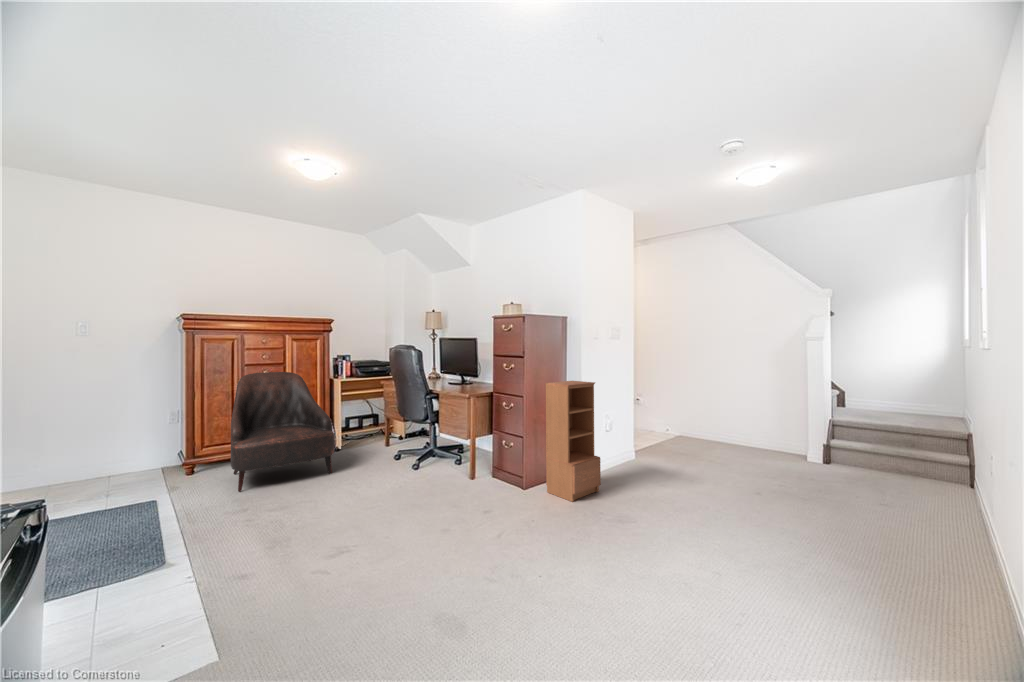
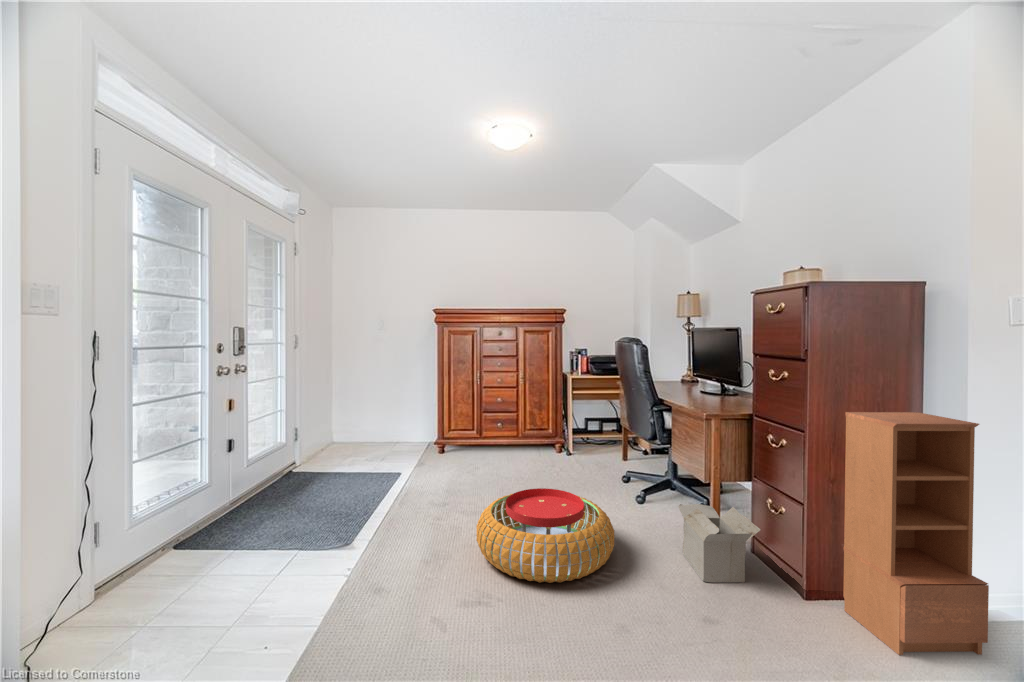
armchair: present [231,372,335,492] -> none [455,364,551,484]
cardboard box: none [454,452,506,500] -> present [678,504,761,582]
pouf: none [301,466,419,537] -> present [476,488,614,583]

